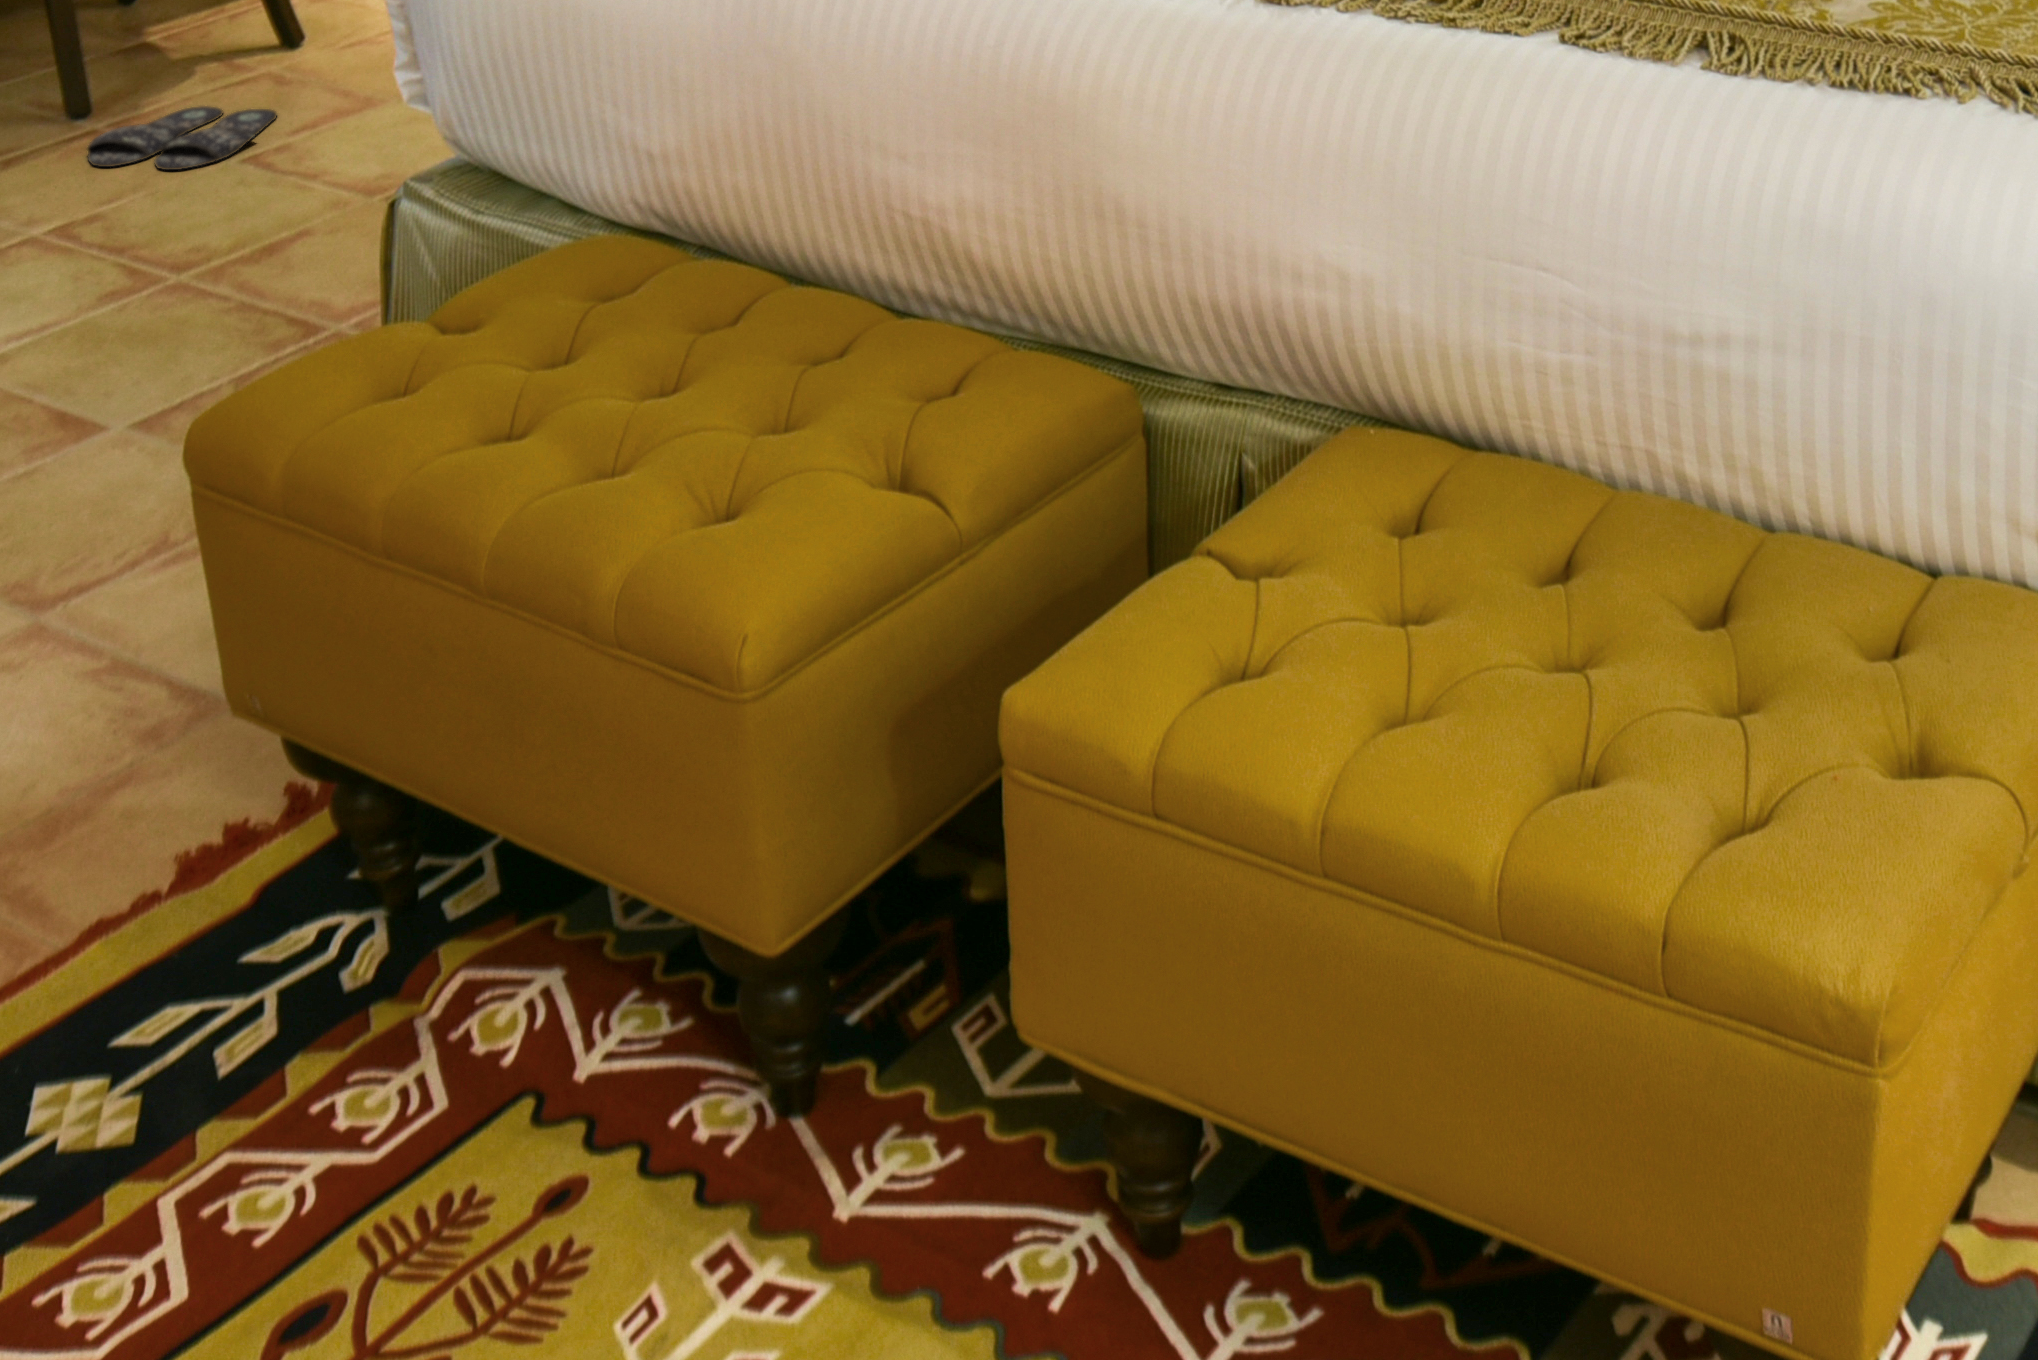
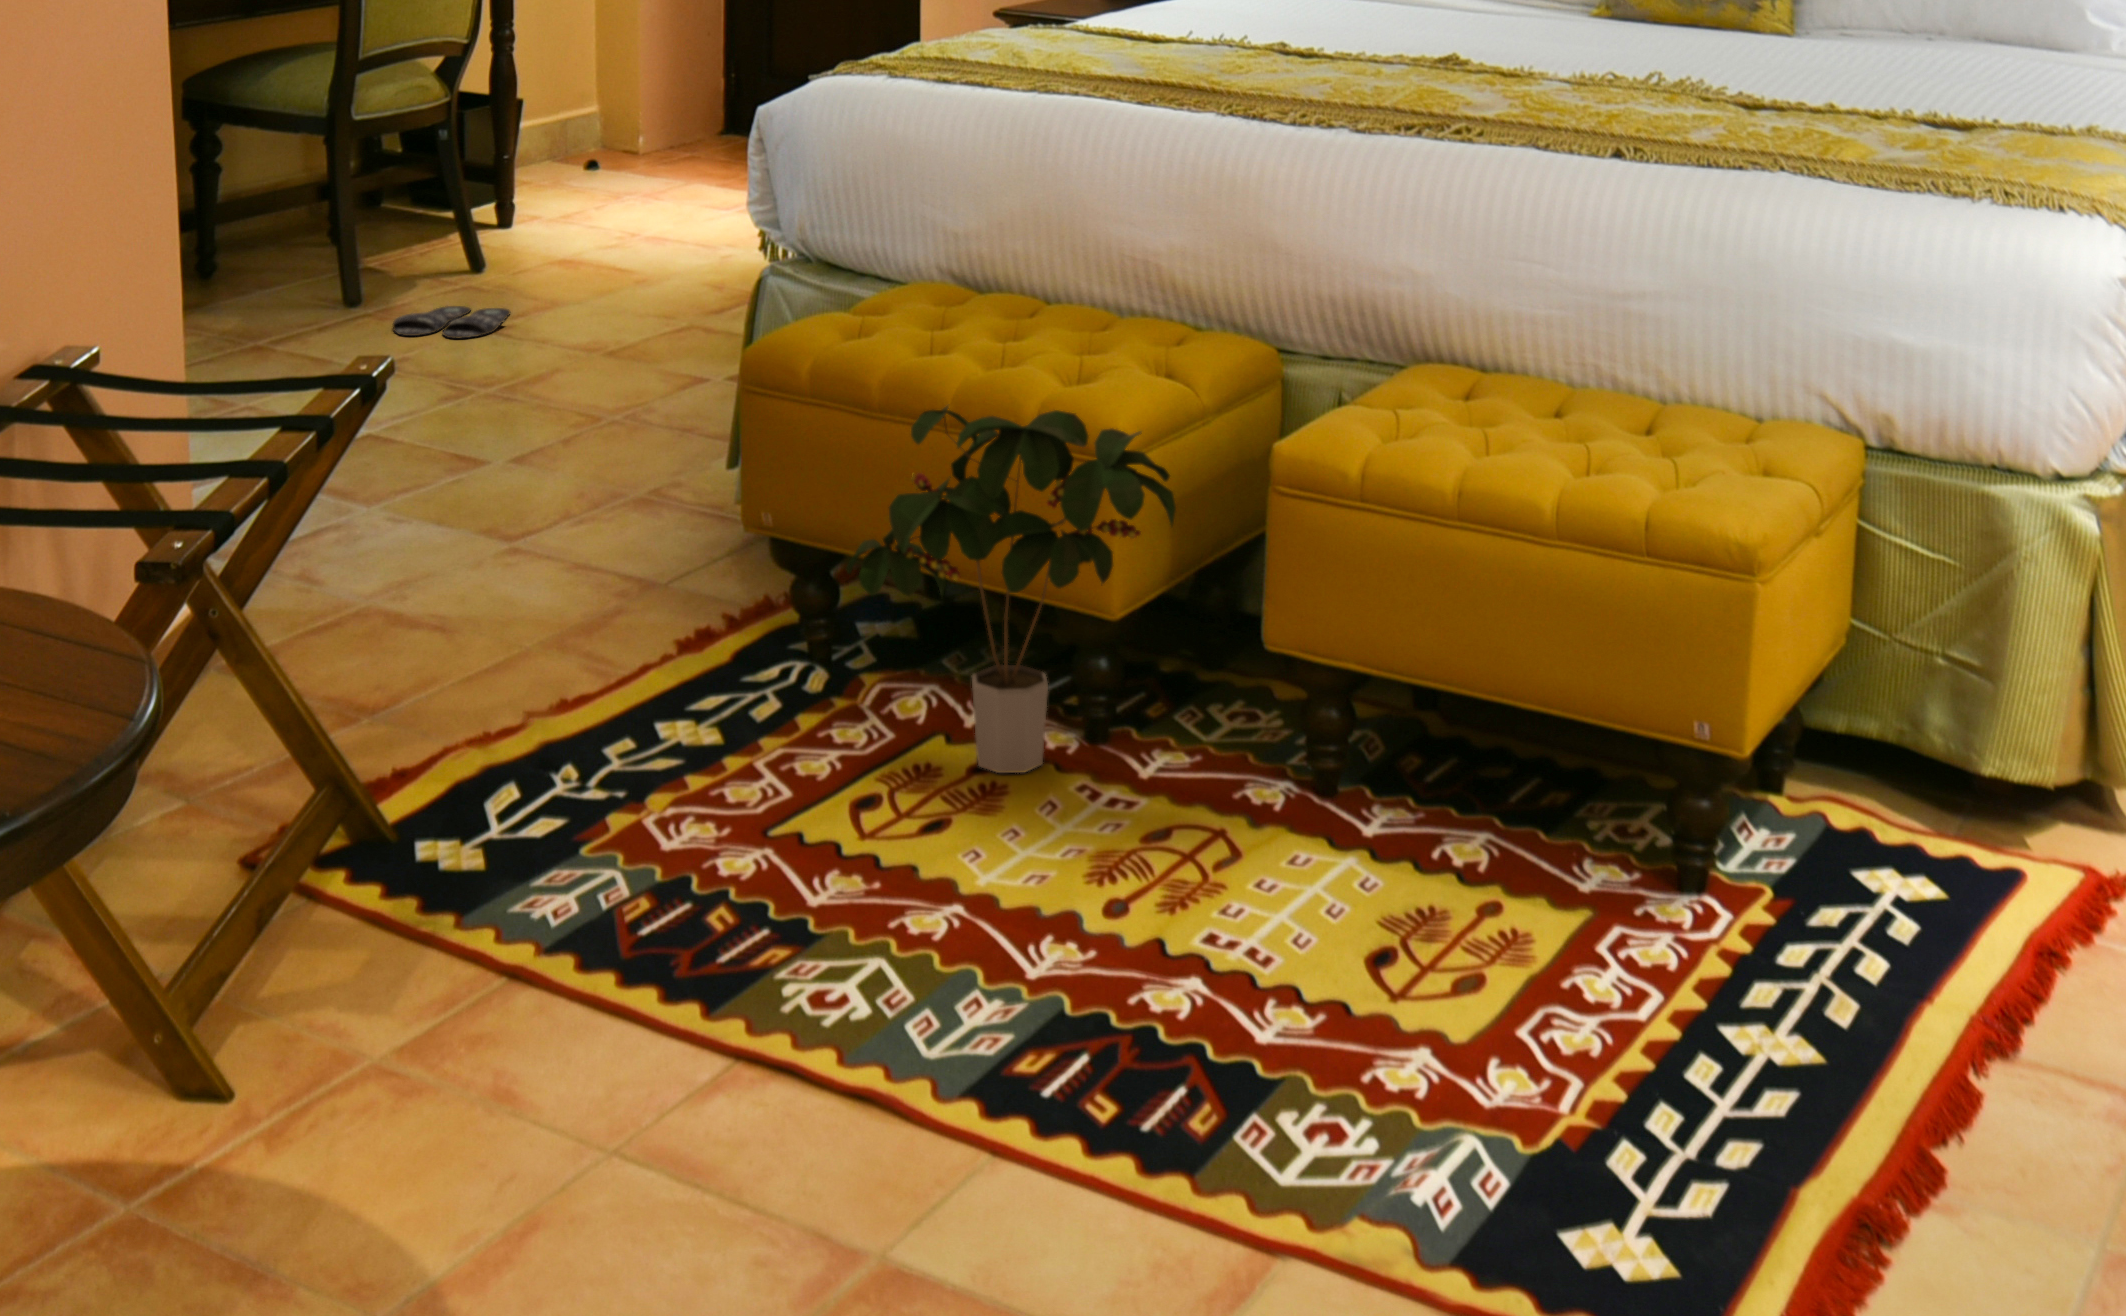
potted plant: none [306,566,868,1228] -> present [847,406,1176,773]

